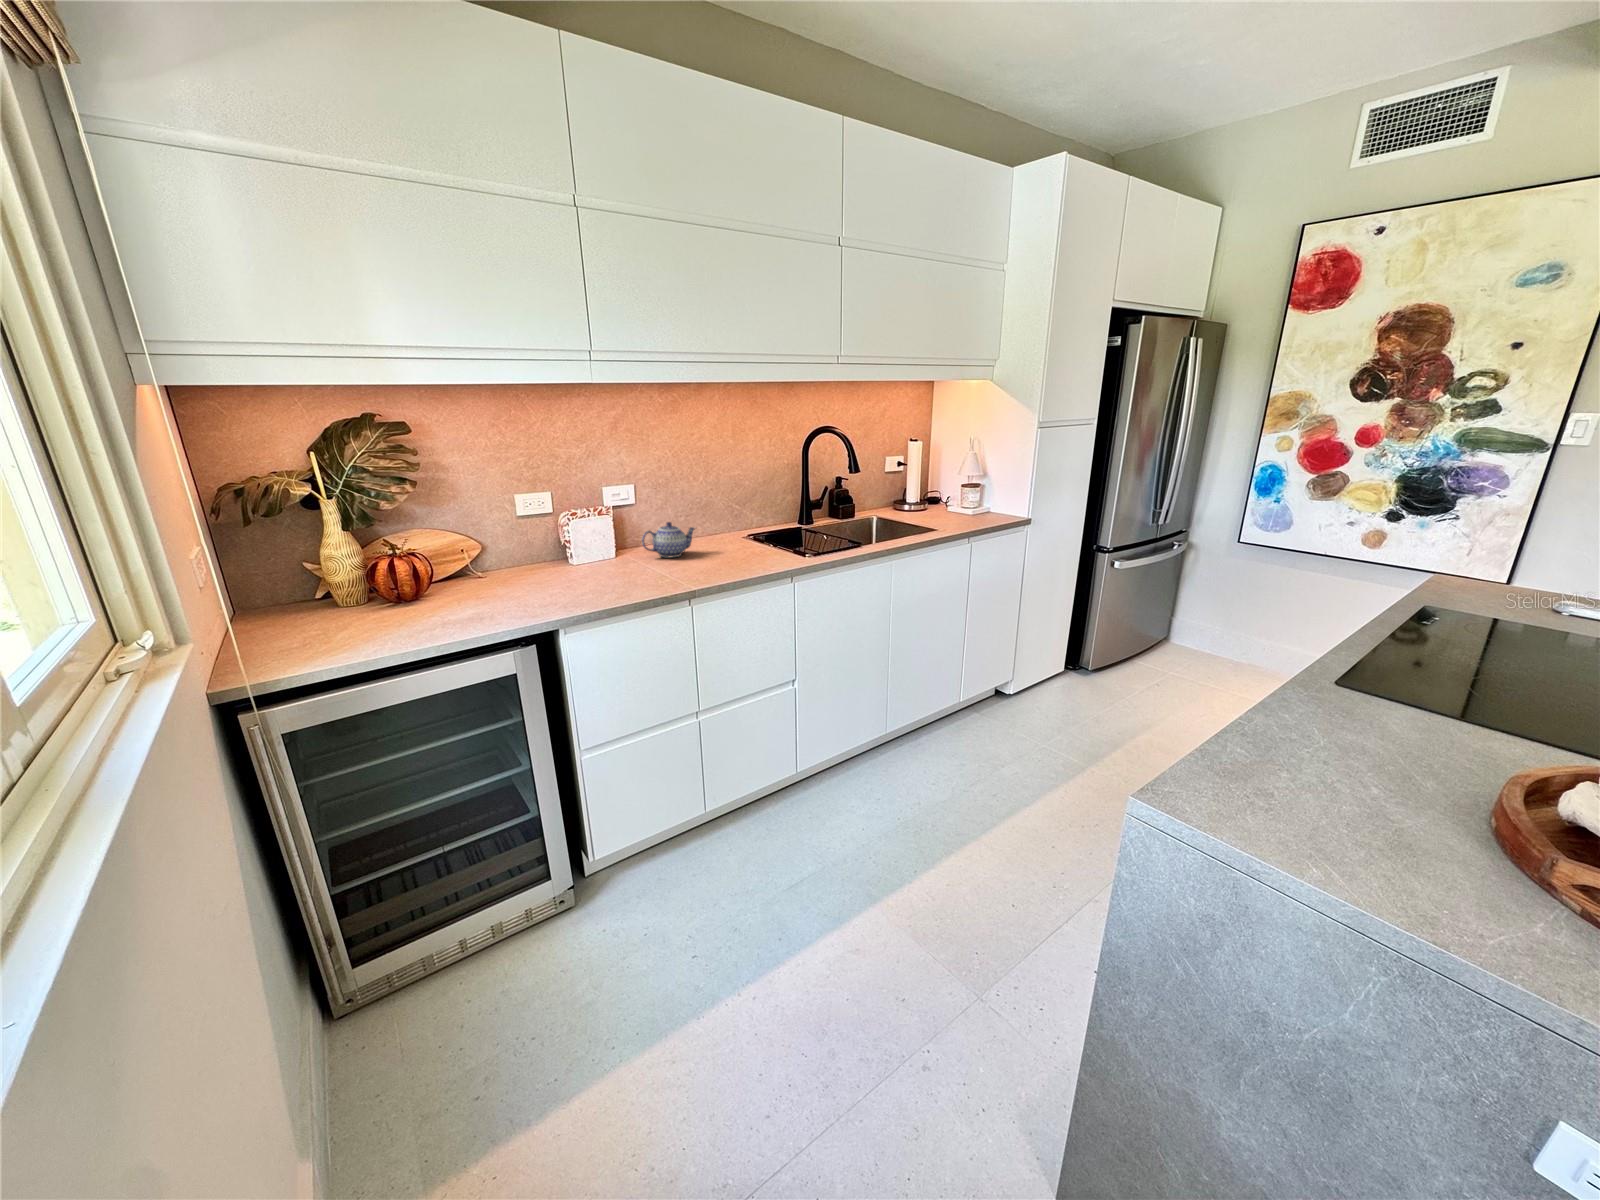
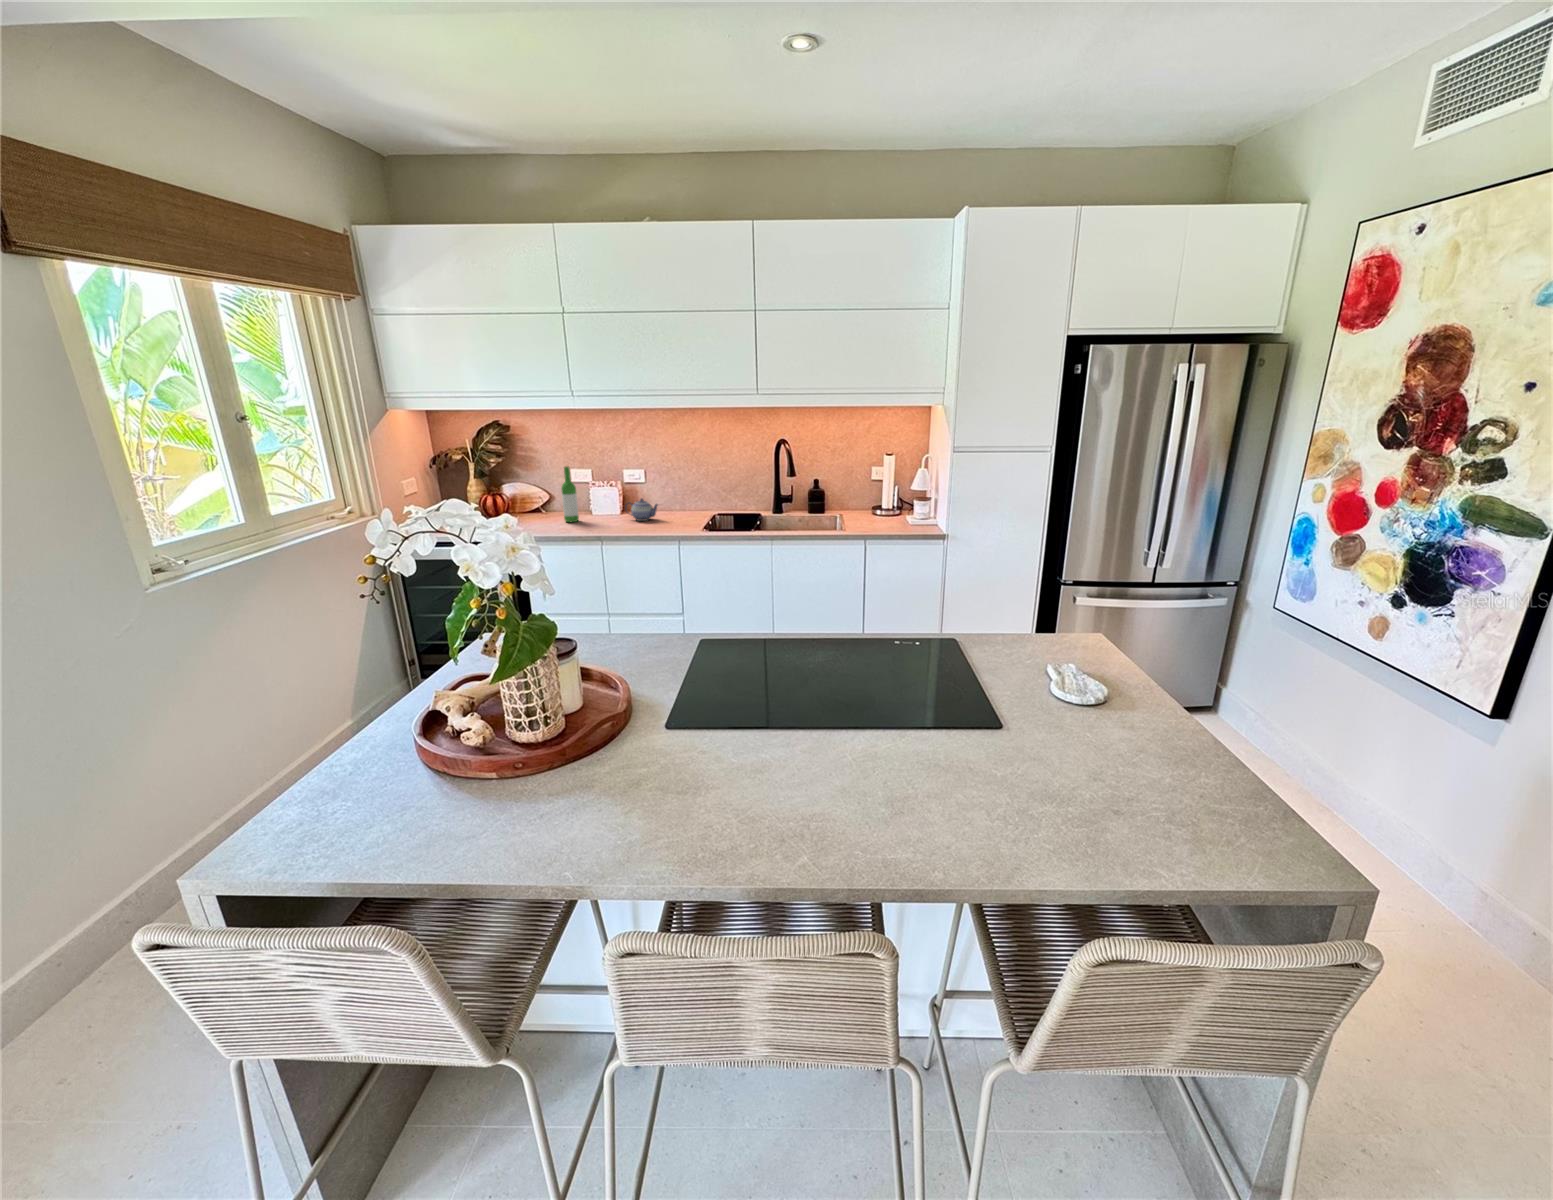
wine bottle: none [543,481,575,579] -> present [561,466,579,522]

